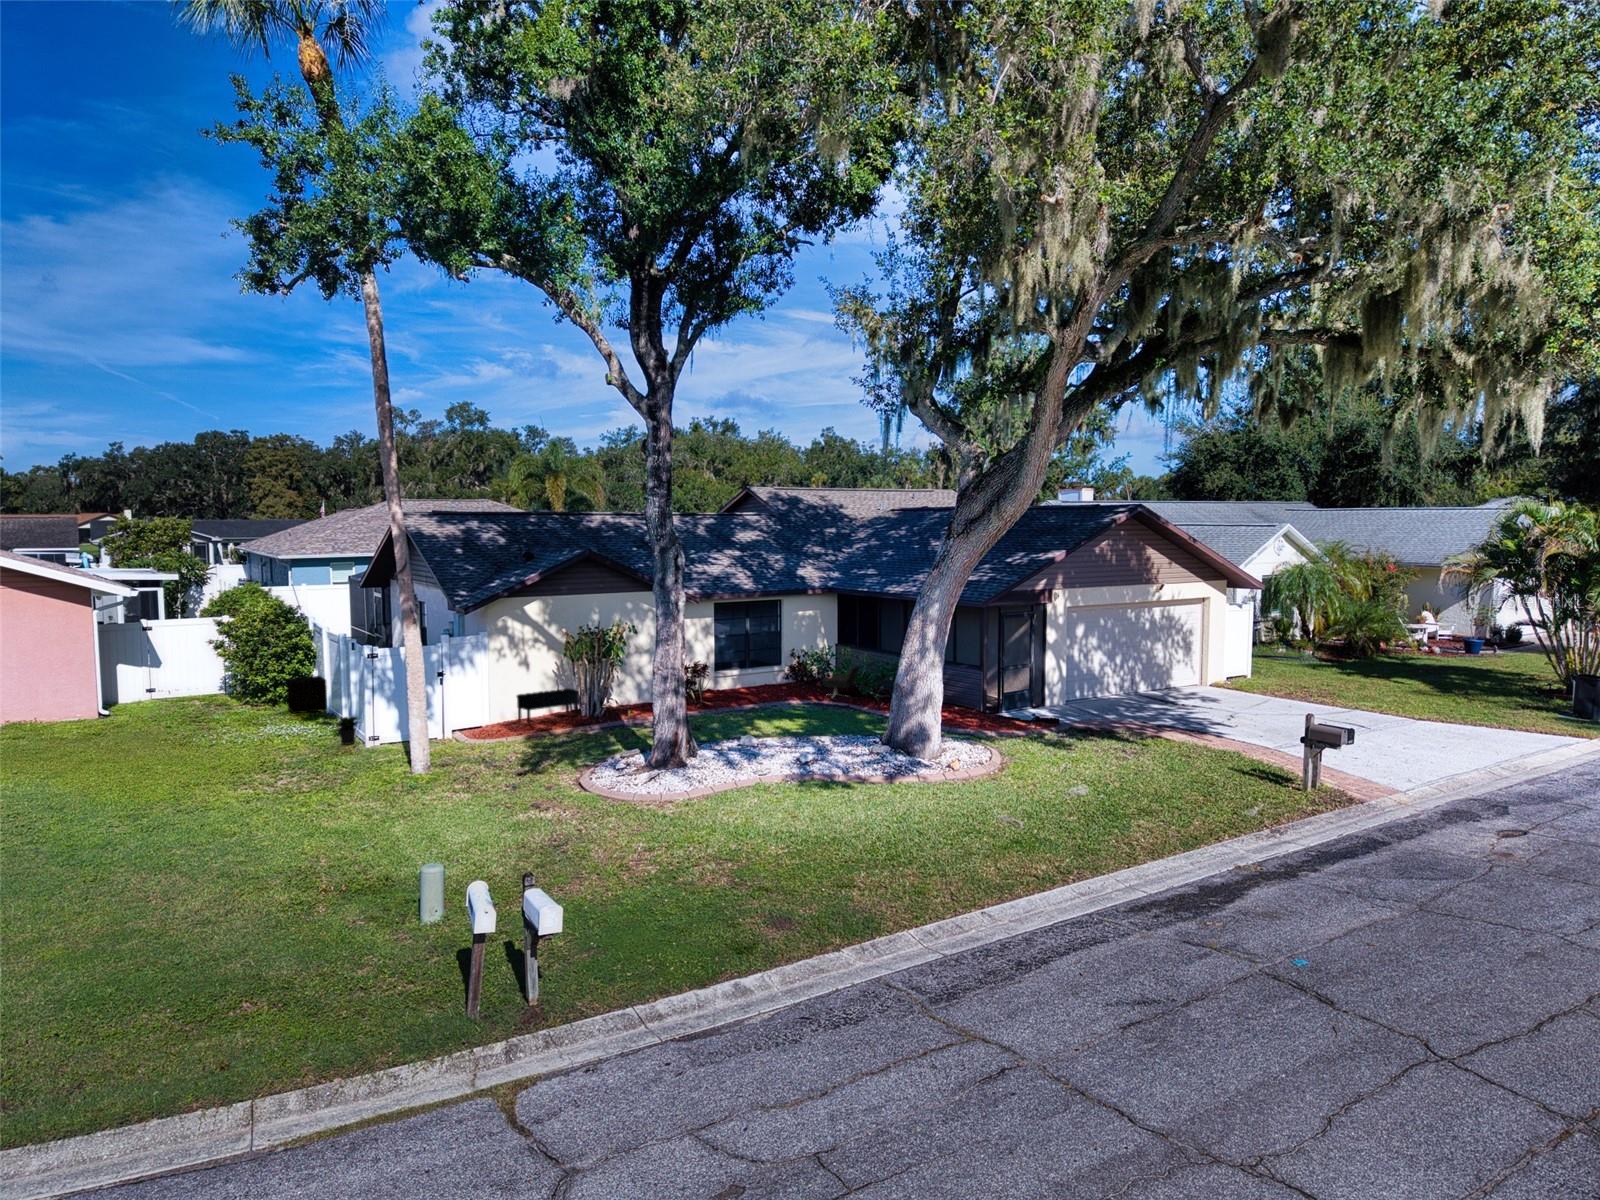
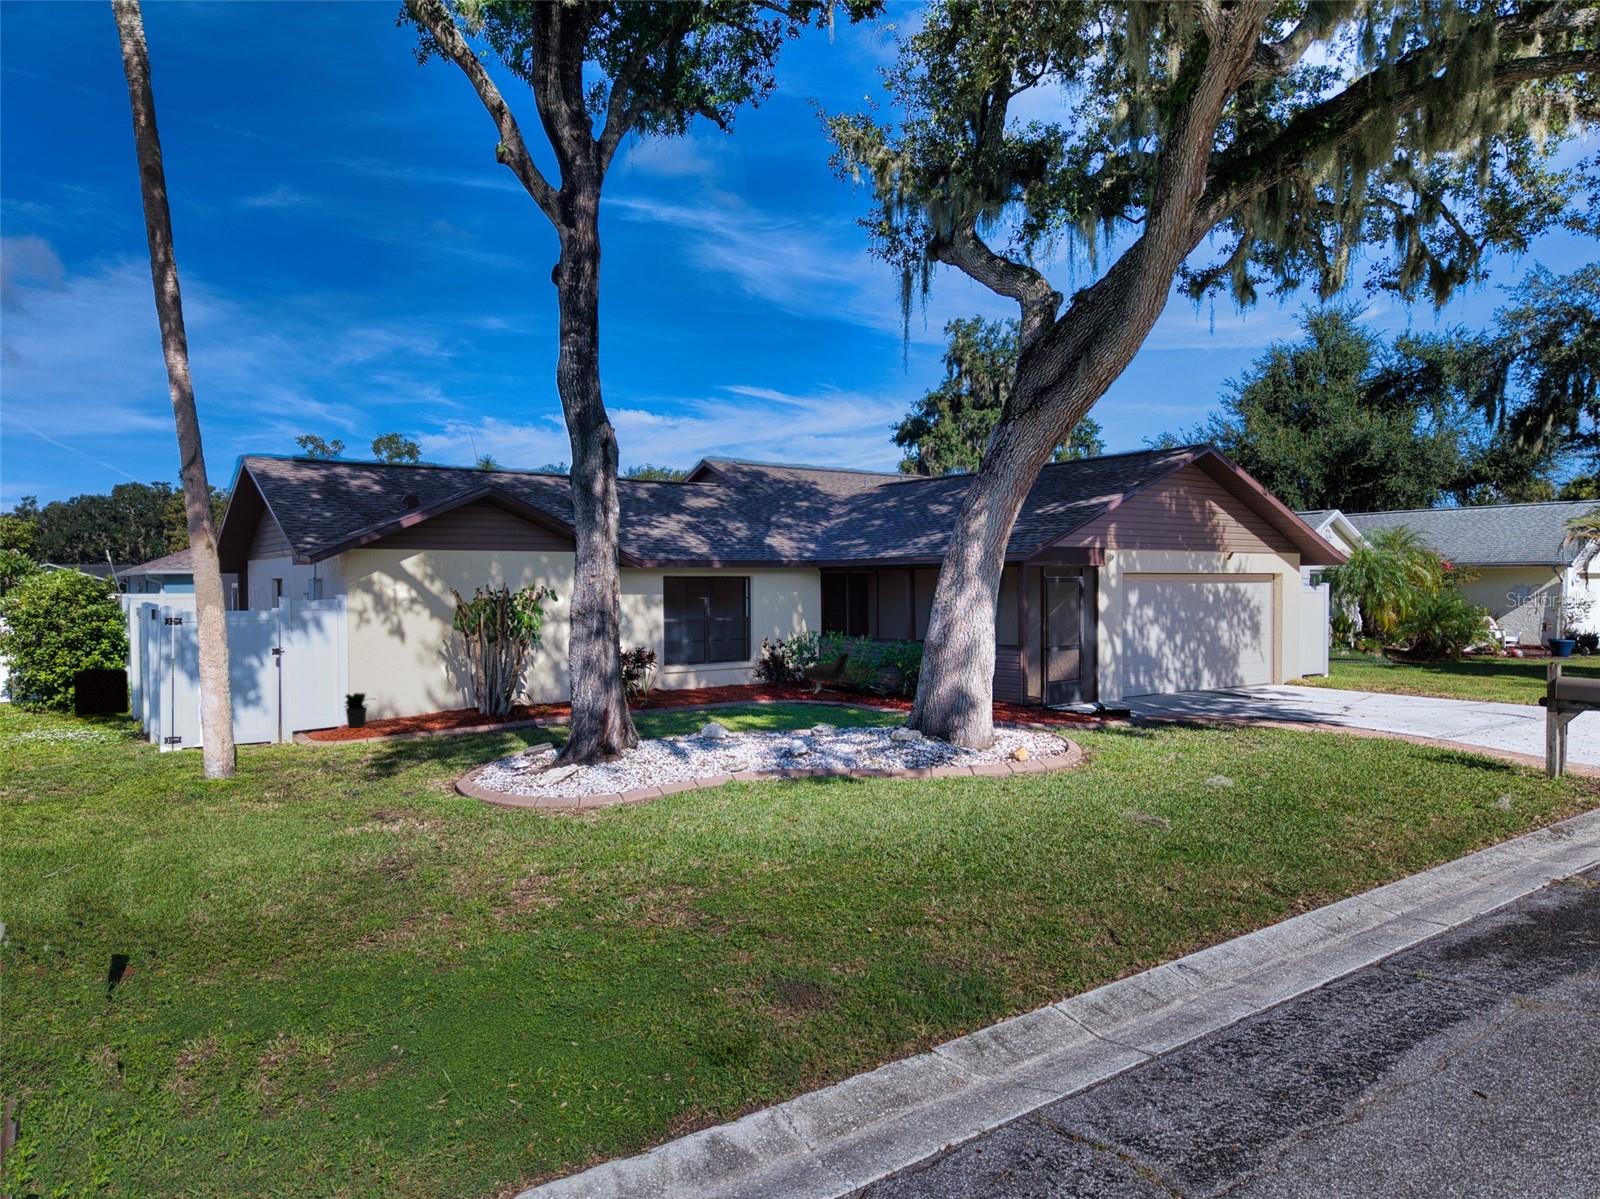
bench: present [517,688,579,723] -> none [388,678,477,722]
potted plant: present [336,717,359,745] -> present [345,693,367,727]

